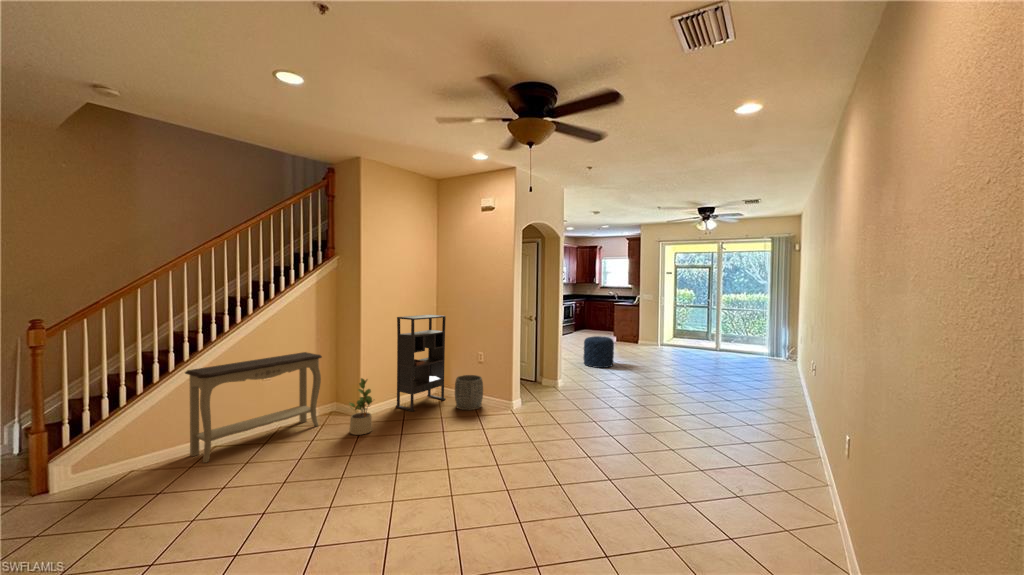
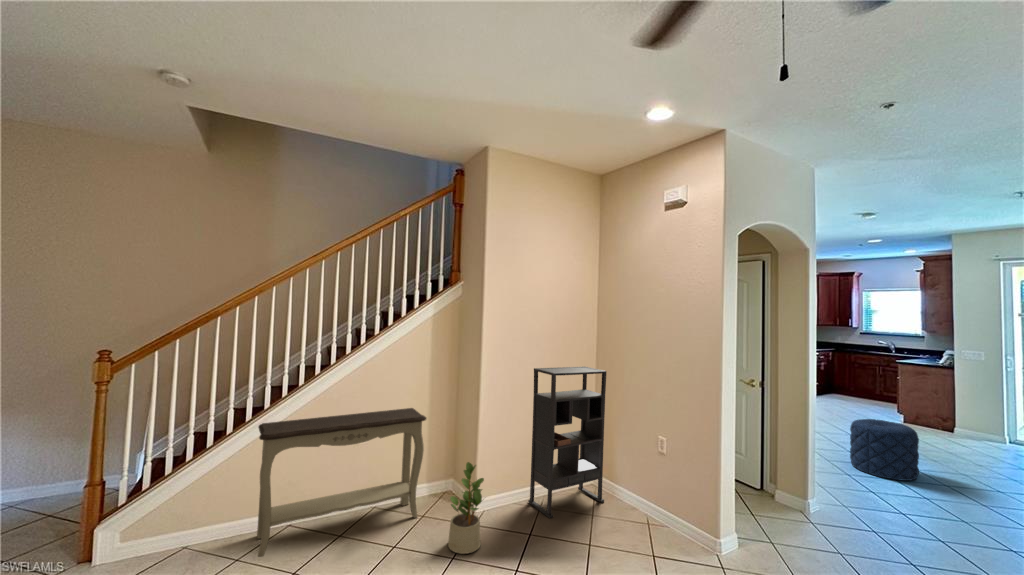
woven basket: present [455,375,483,410] -> none [617,470,666,537]

